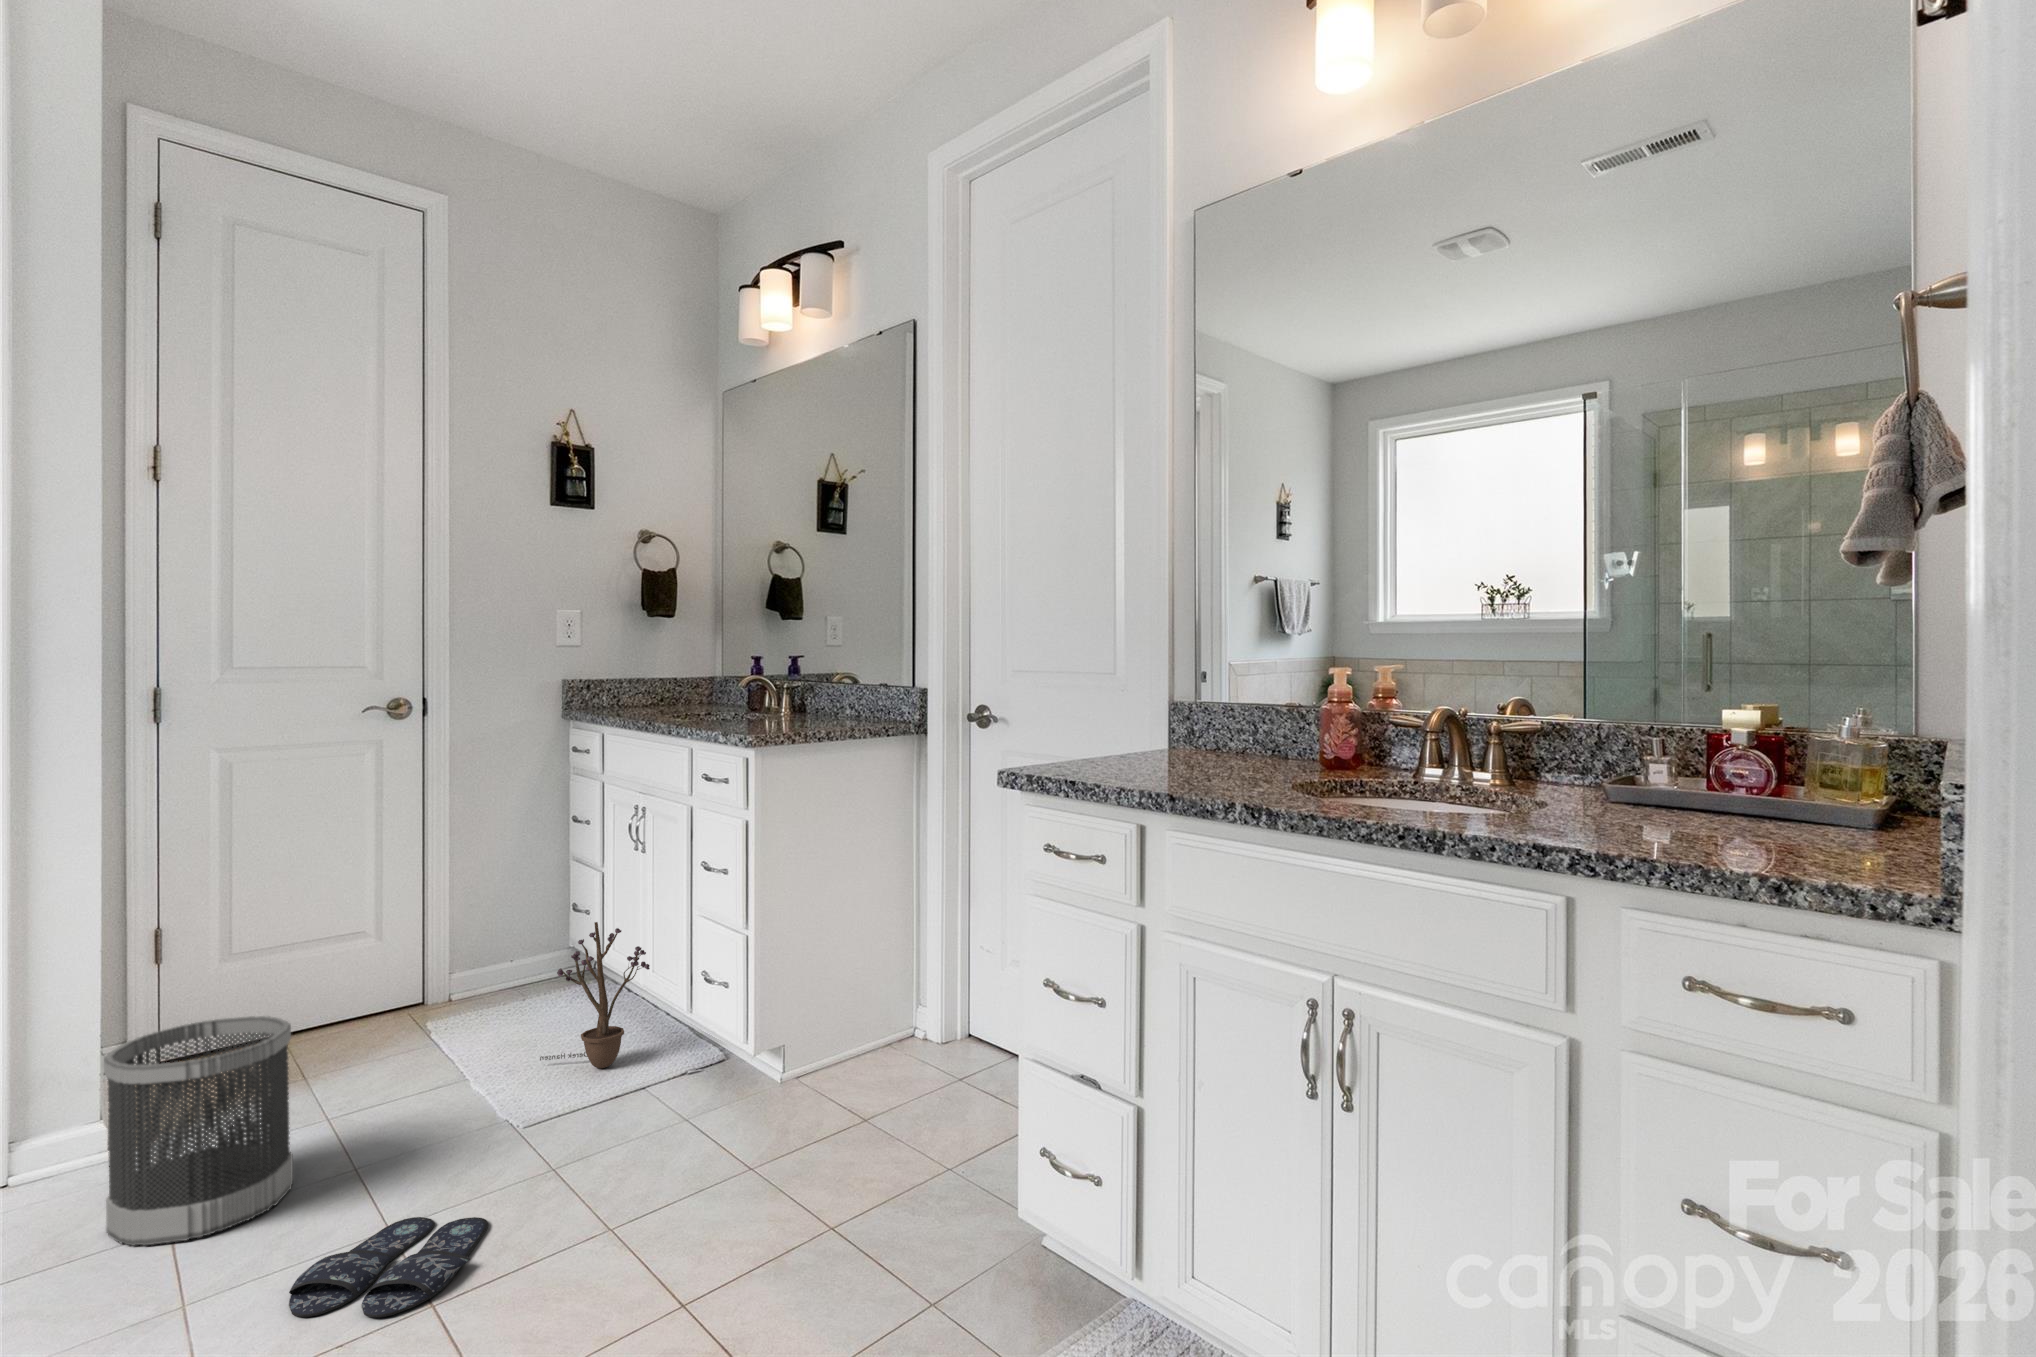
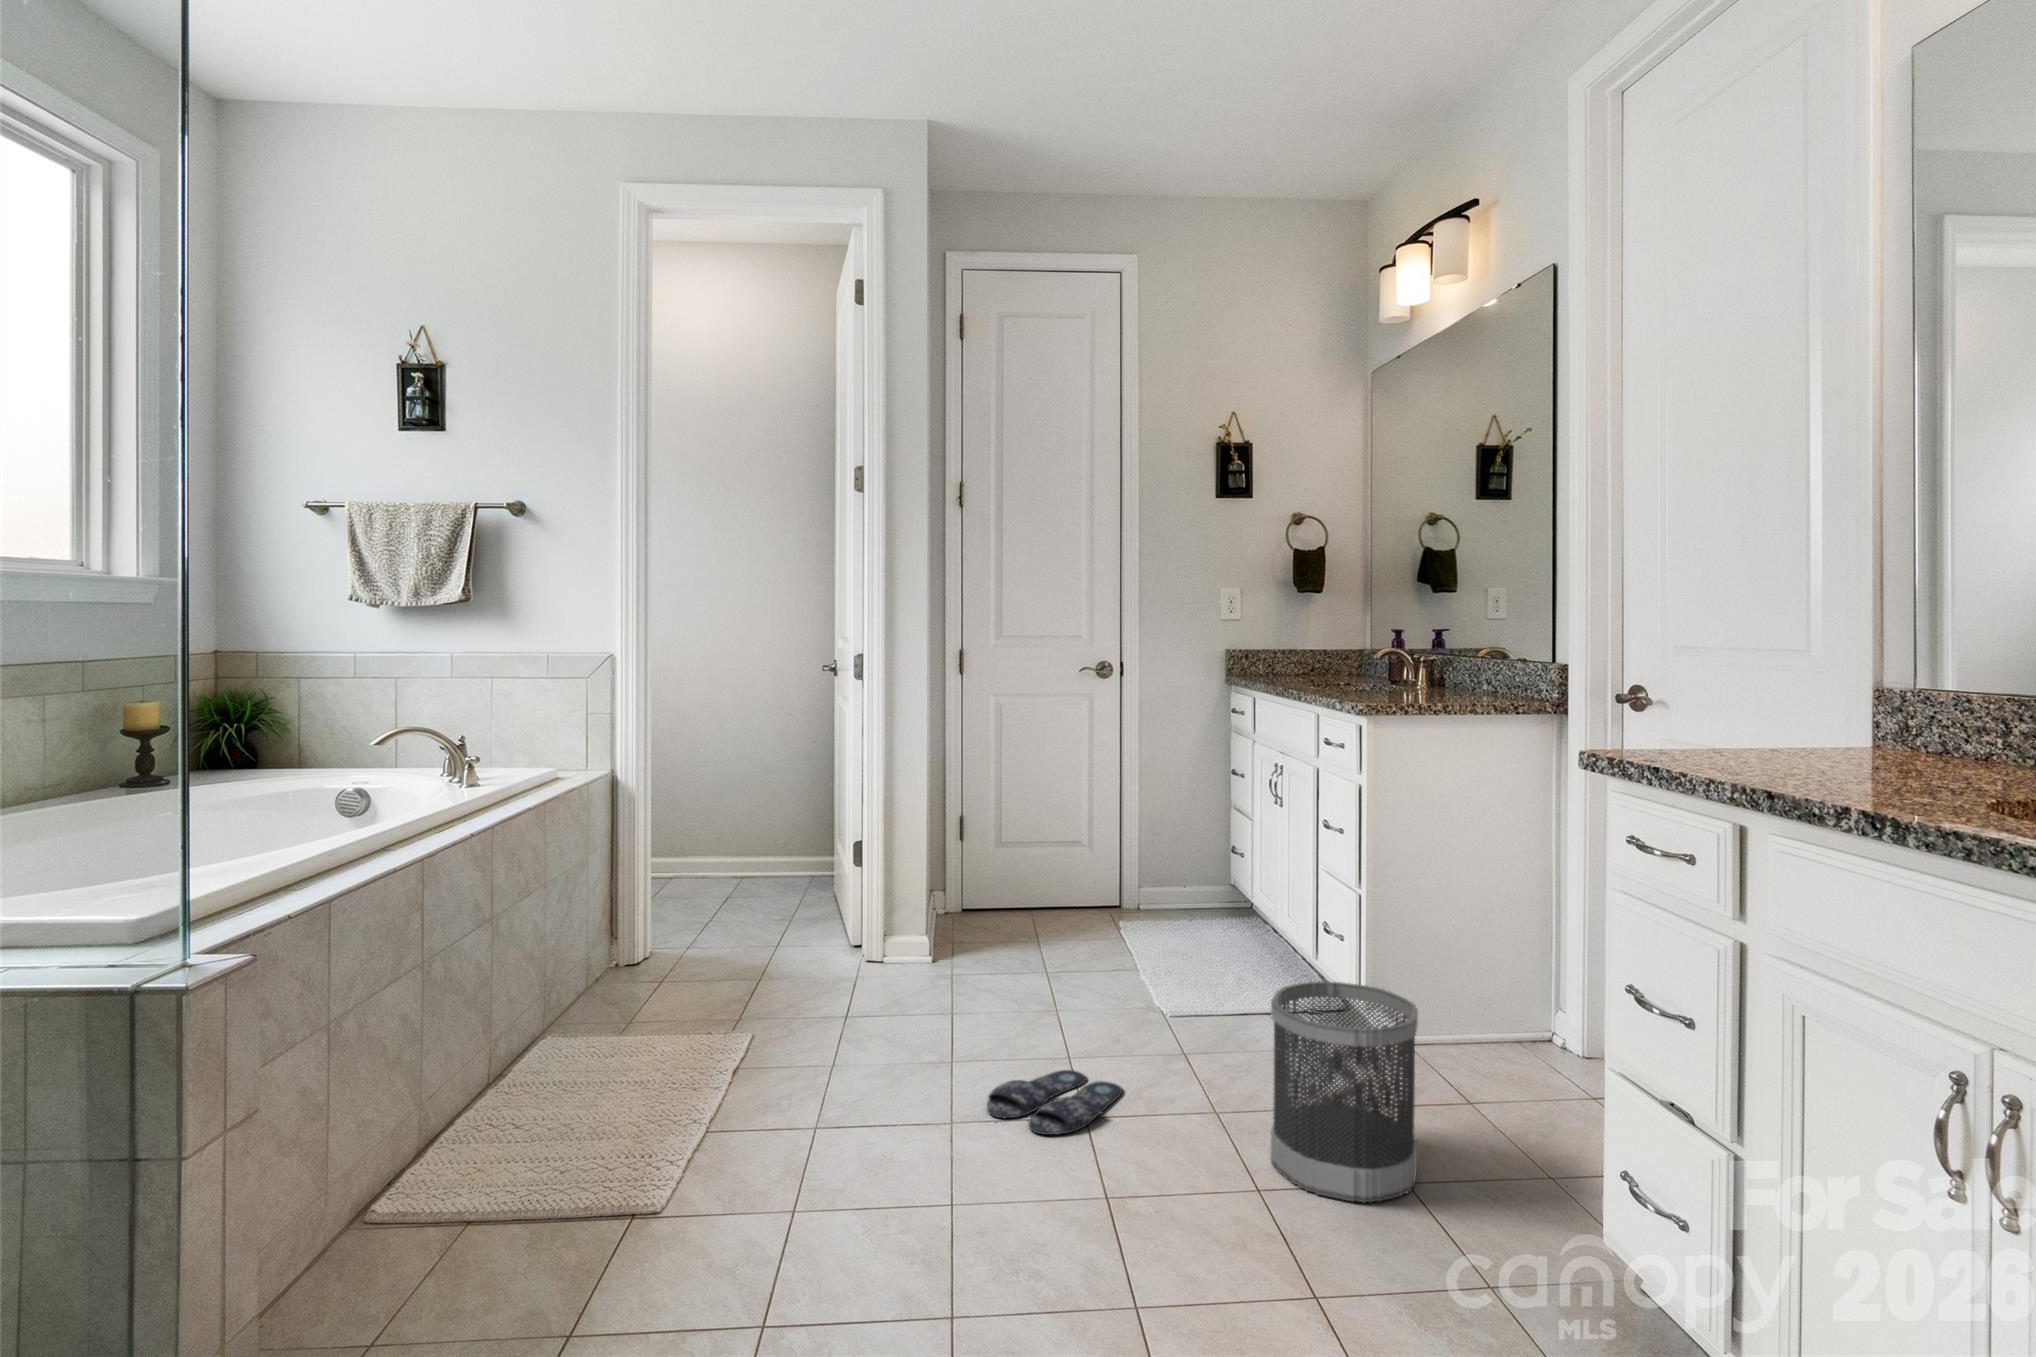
decorative plant: present [540,922,650,1068] -> none [1187,864,1277,993]
wastebasket: present [104,1016,293,1246] -> present [1271,981,1418,1202]

